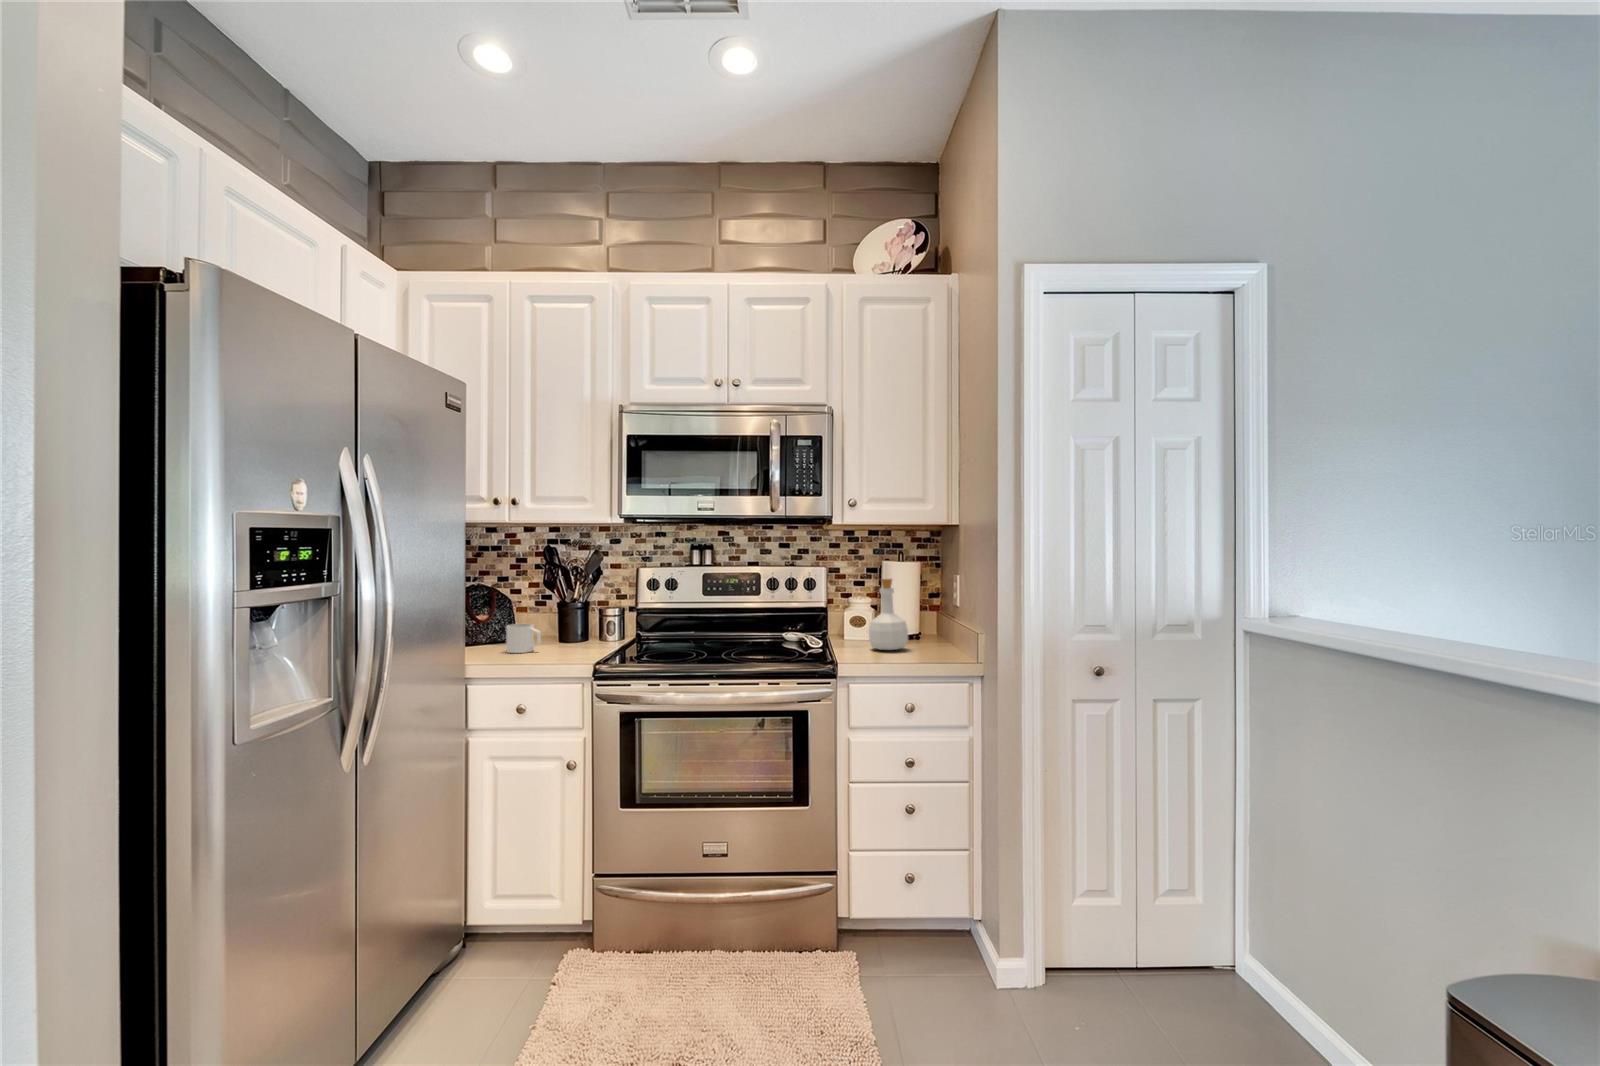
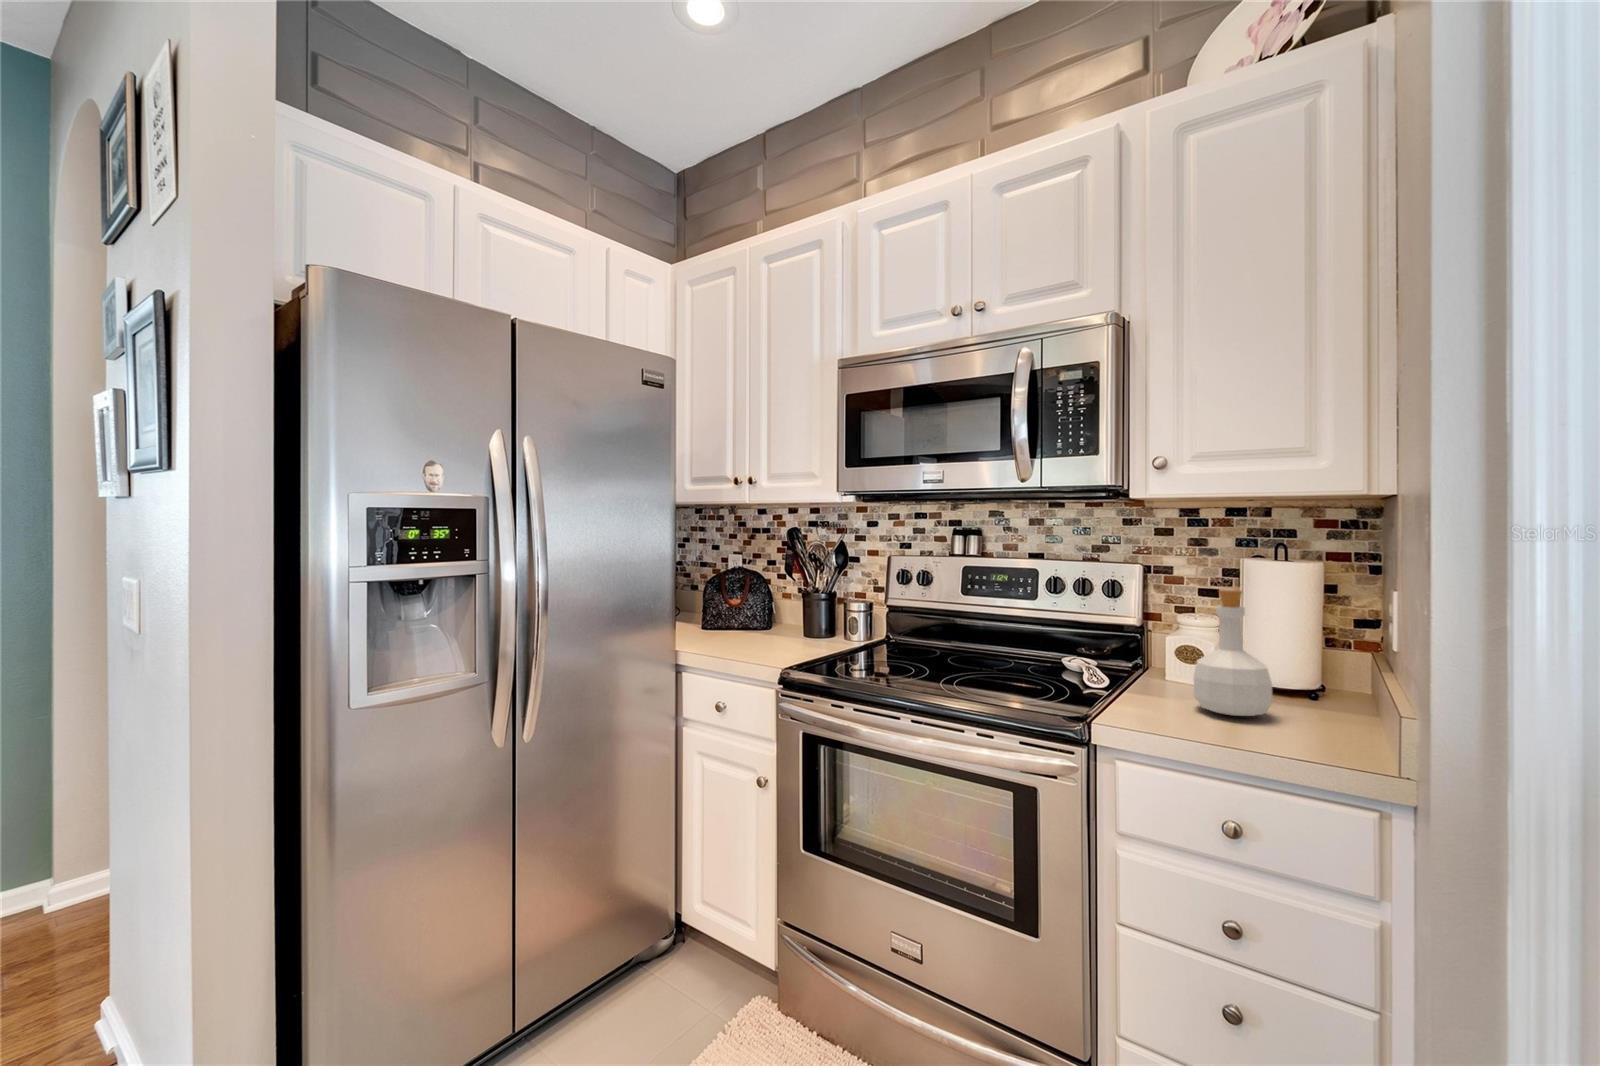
mug: present [506,624,541,653] -> none [734,613,765,646]

